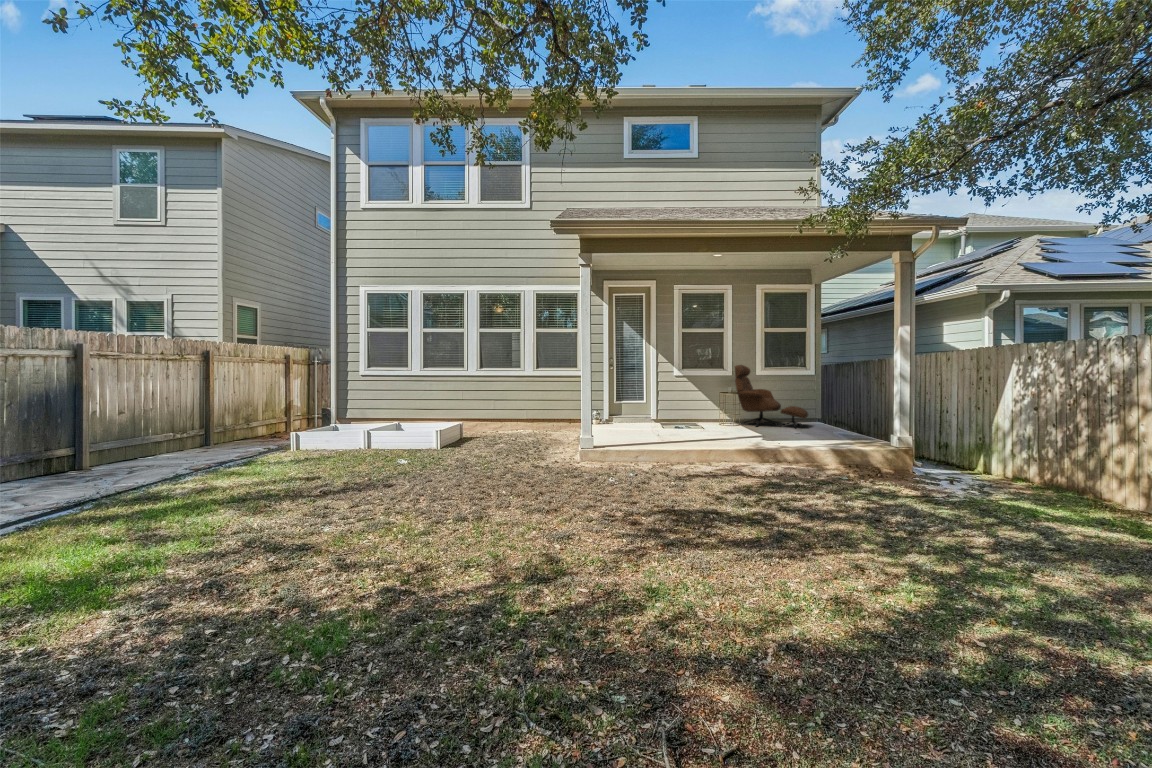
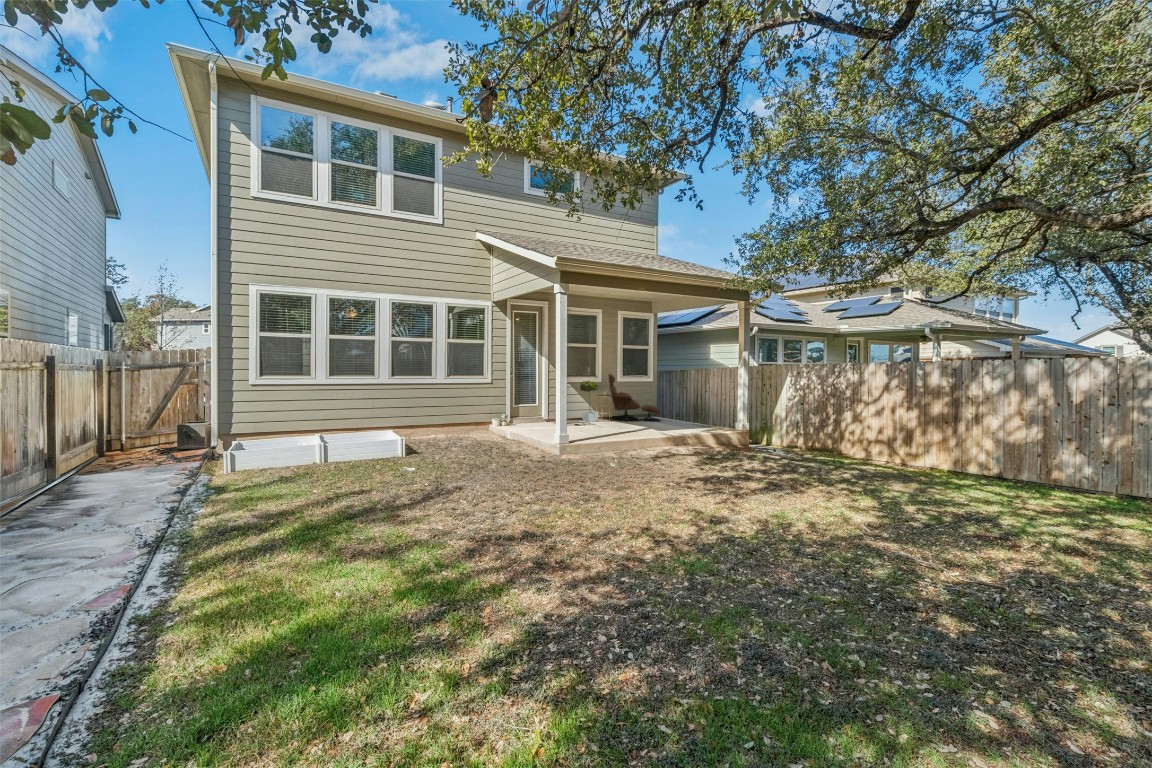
potted tree: none [697,372,720,425] -> present [580,381,598,422]

